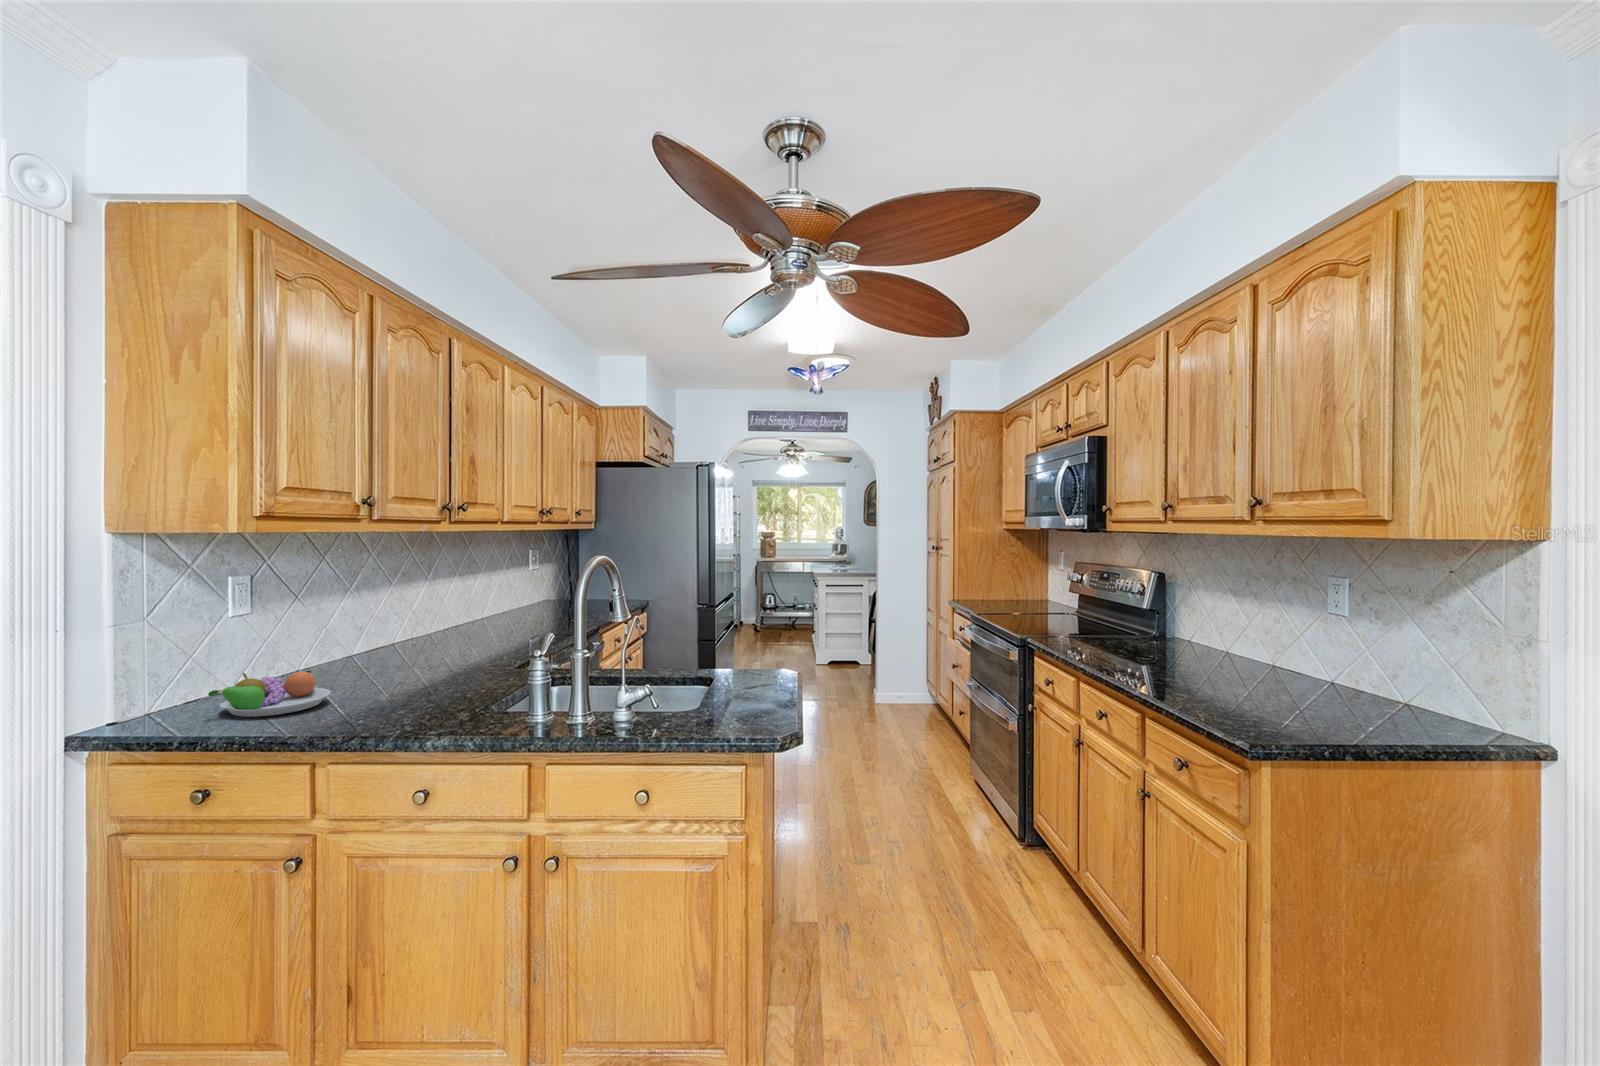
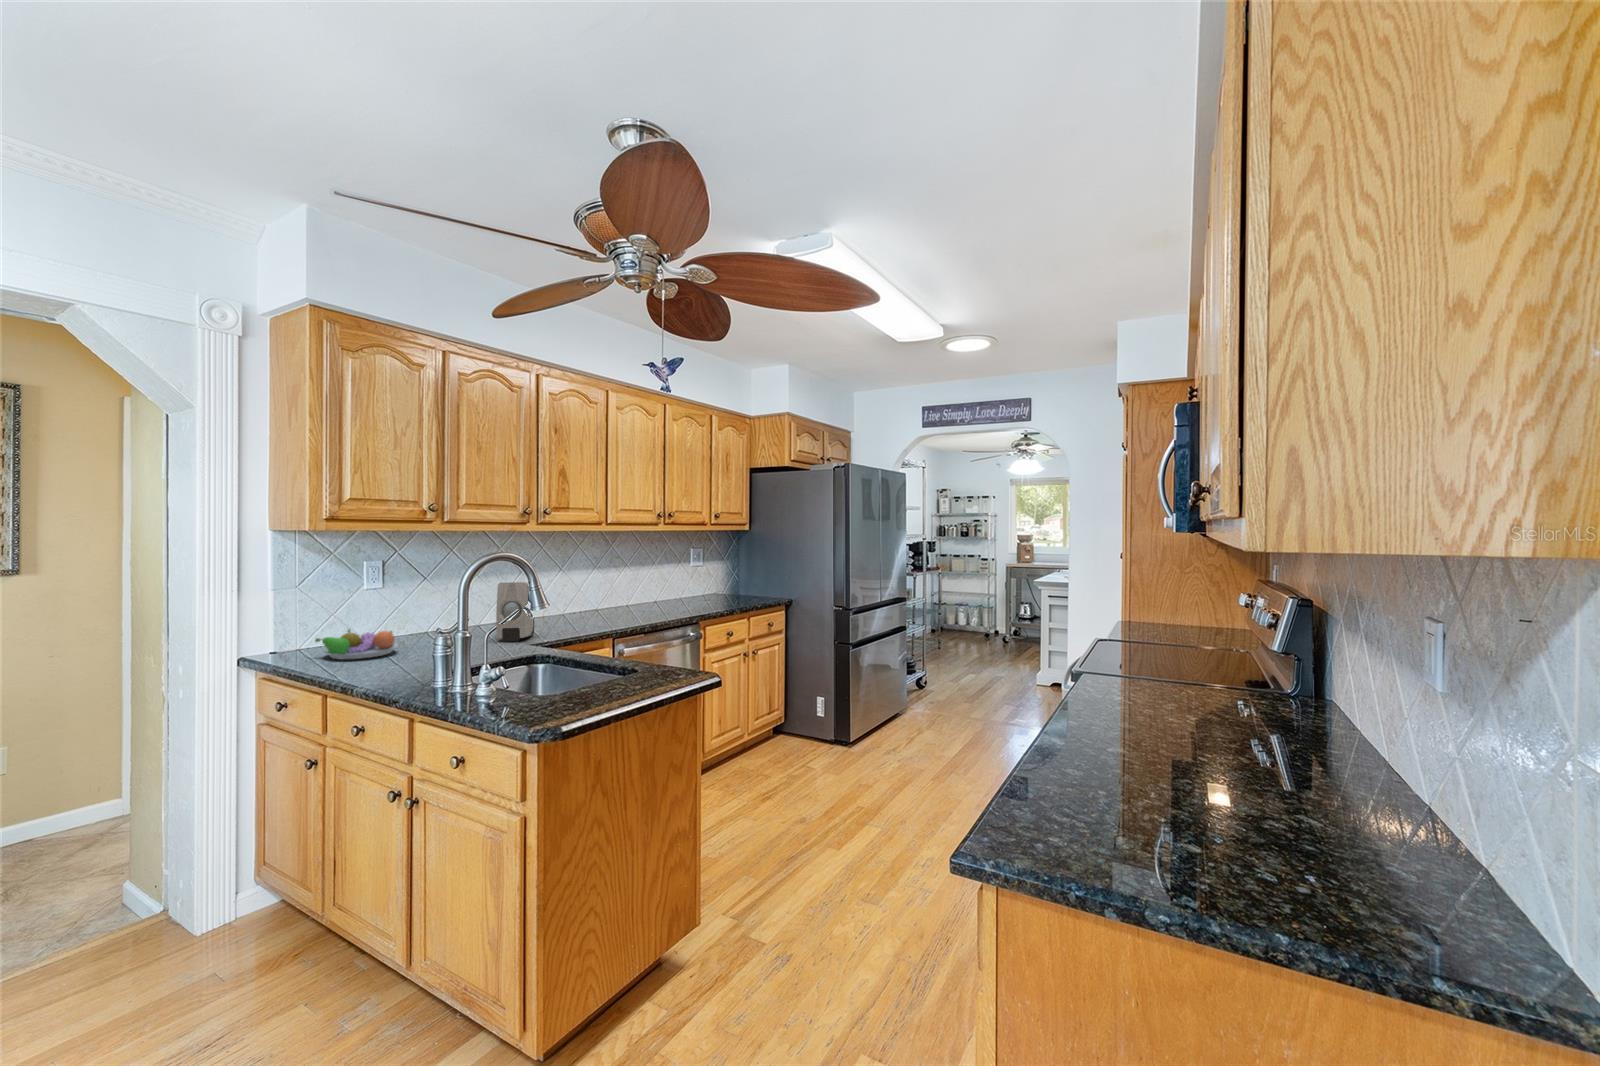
soap dispenser: none [418,597,465,673] -> present [496,582,534,642]

